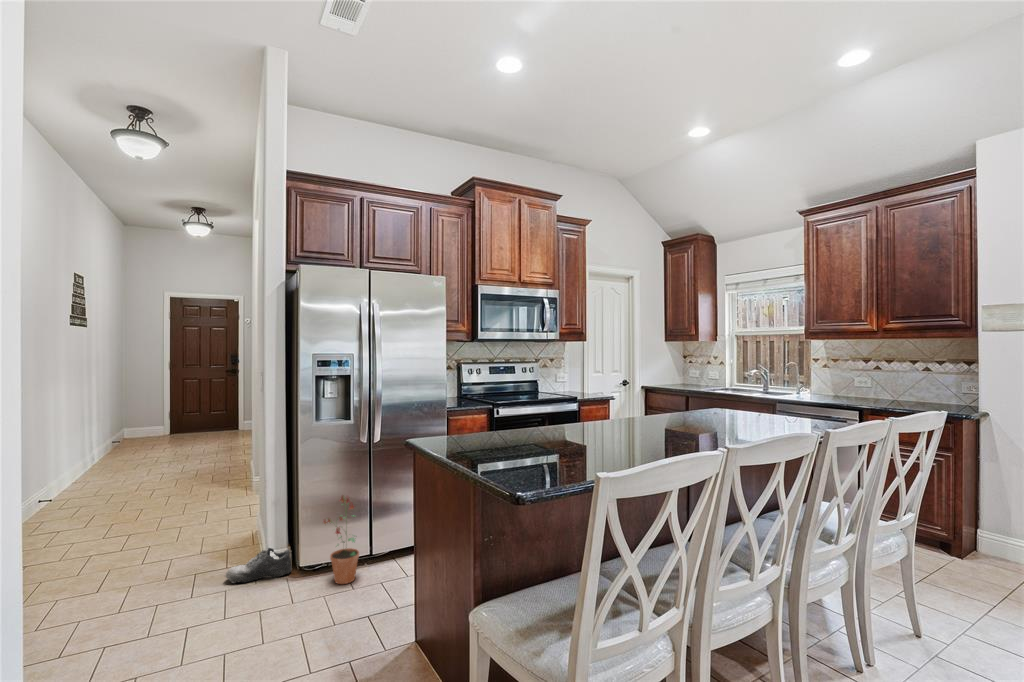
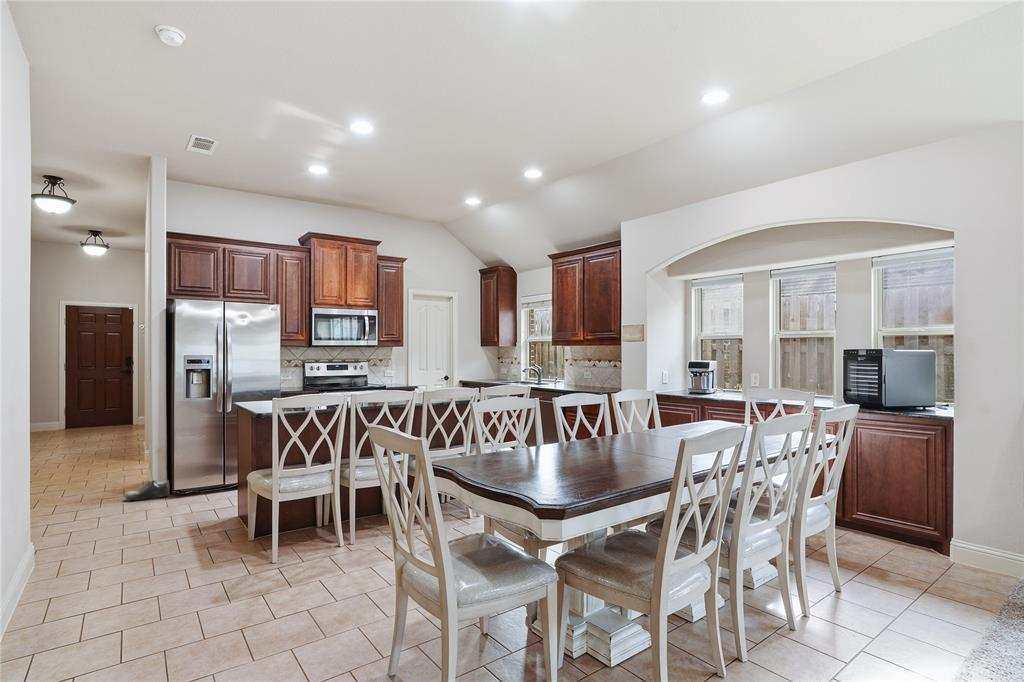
potted plant: present [324,495,359,584] -> none [189,446,214,500]

